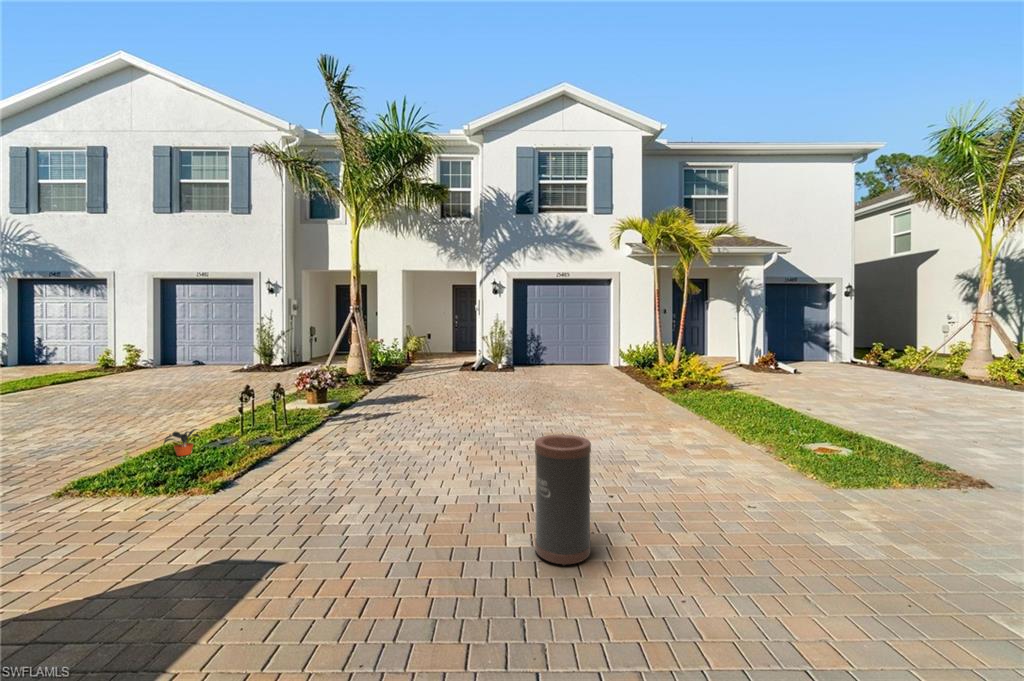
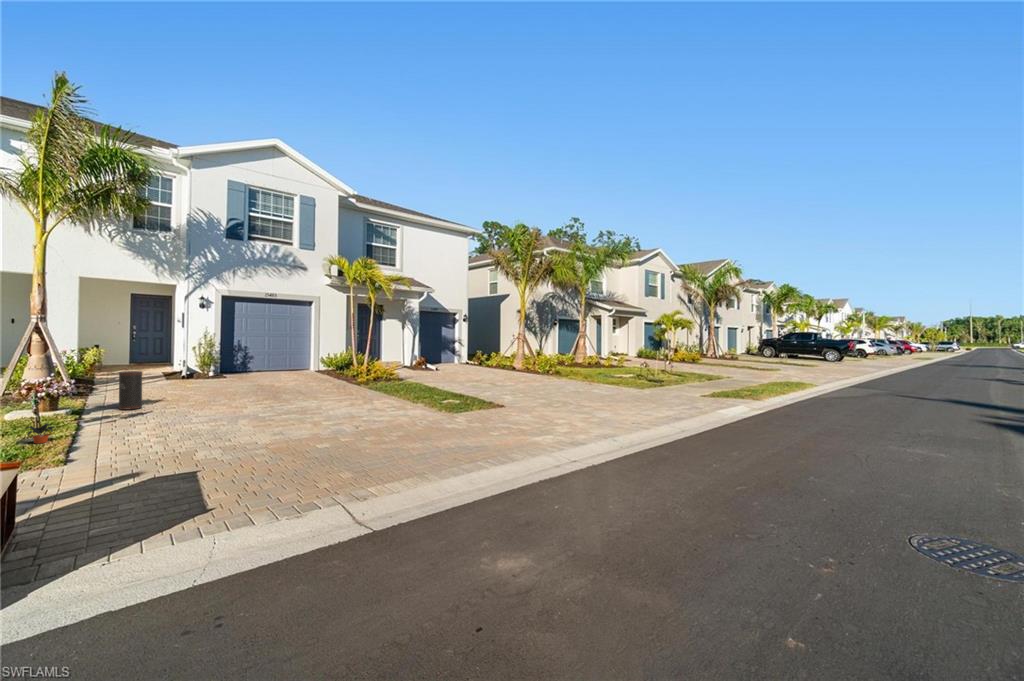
trash can: present [535,435,591,566] -> present [118,371,142,410]

